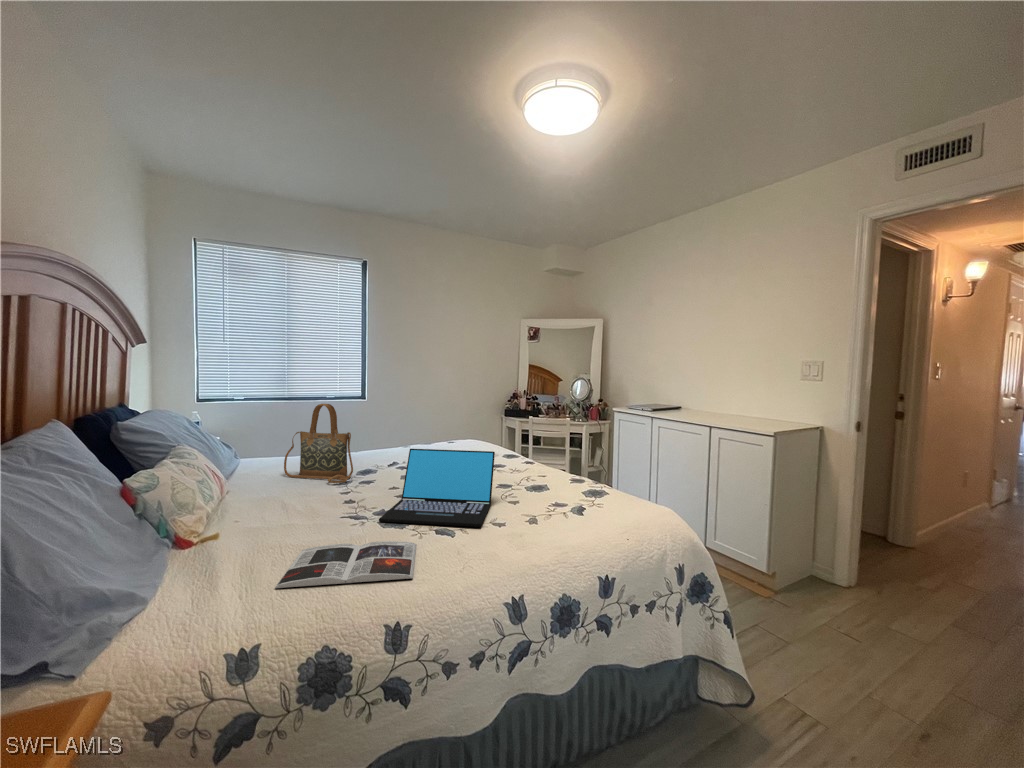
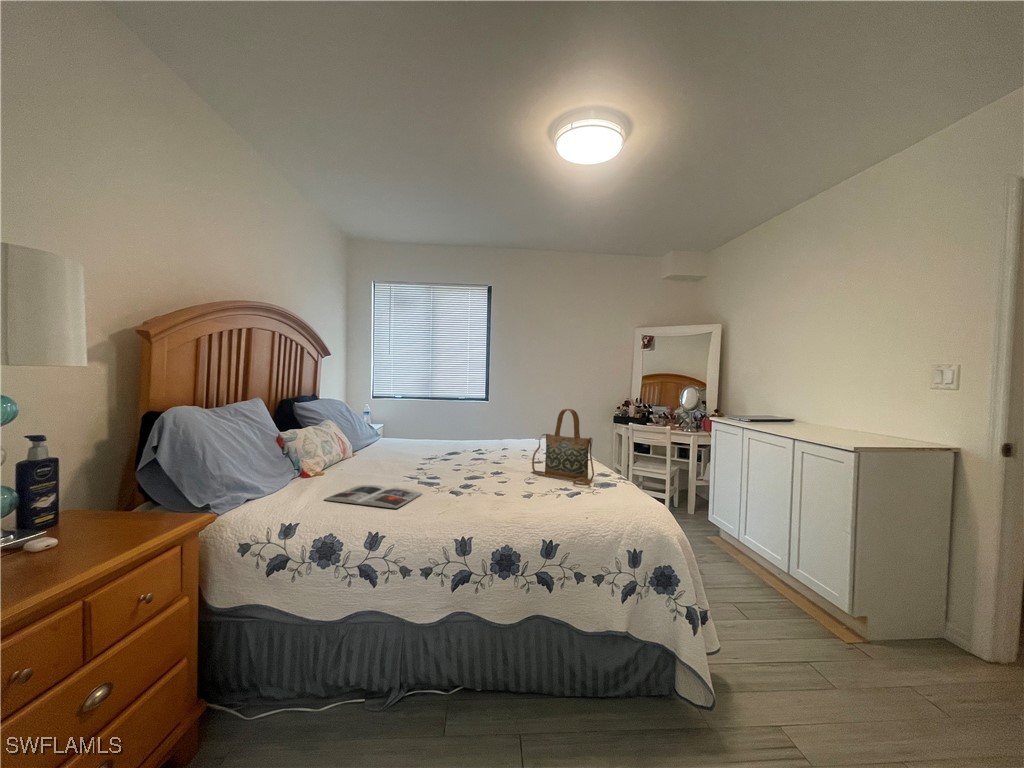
handbag: present [284,404,353,483] -> present [532,409,594,486]
laptop: present [379,449,495,527] -> none [416,432,515,491]

